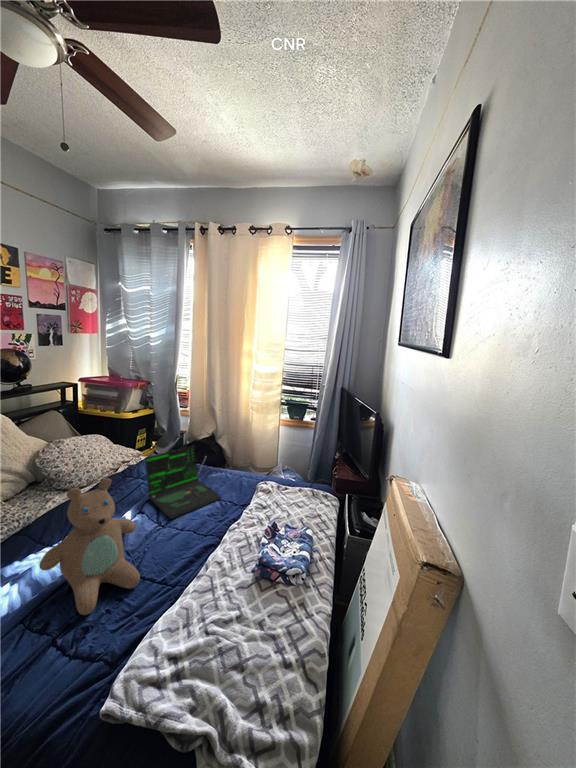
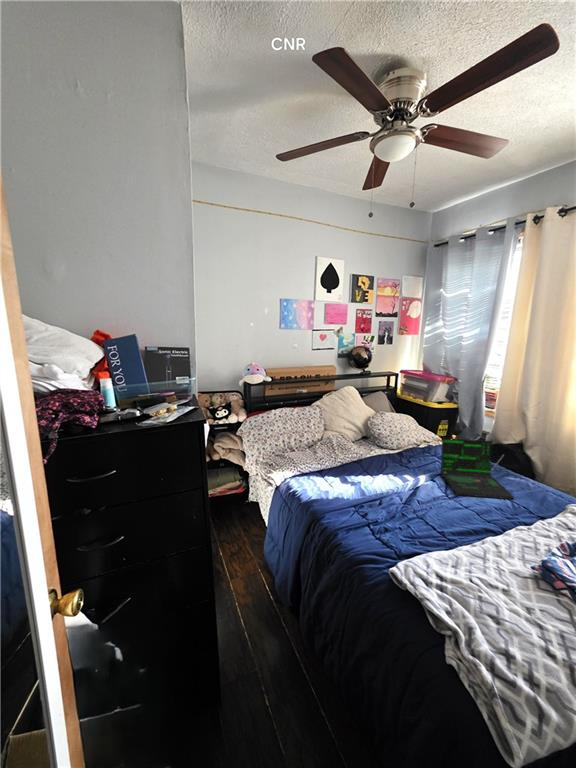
teddy bear: present [39,478,140,615] -> none [367,439,427,524]

